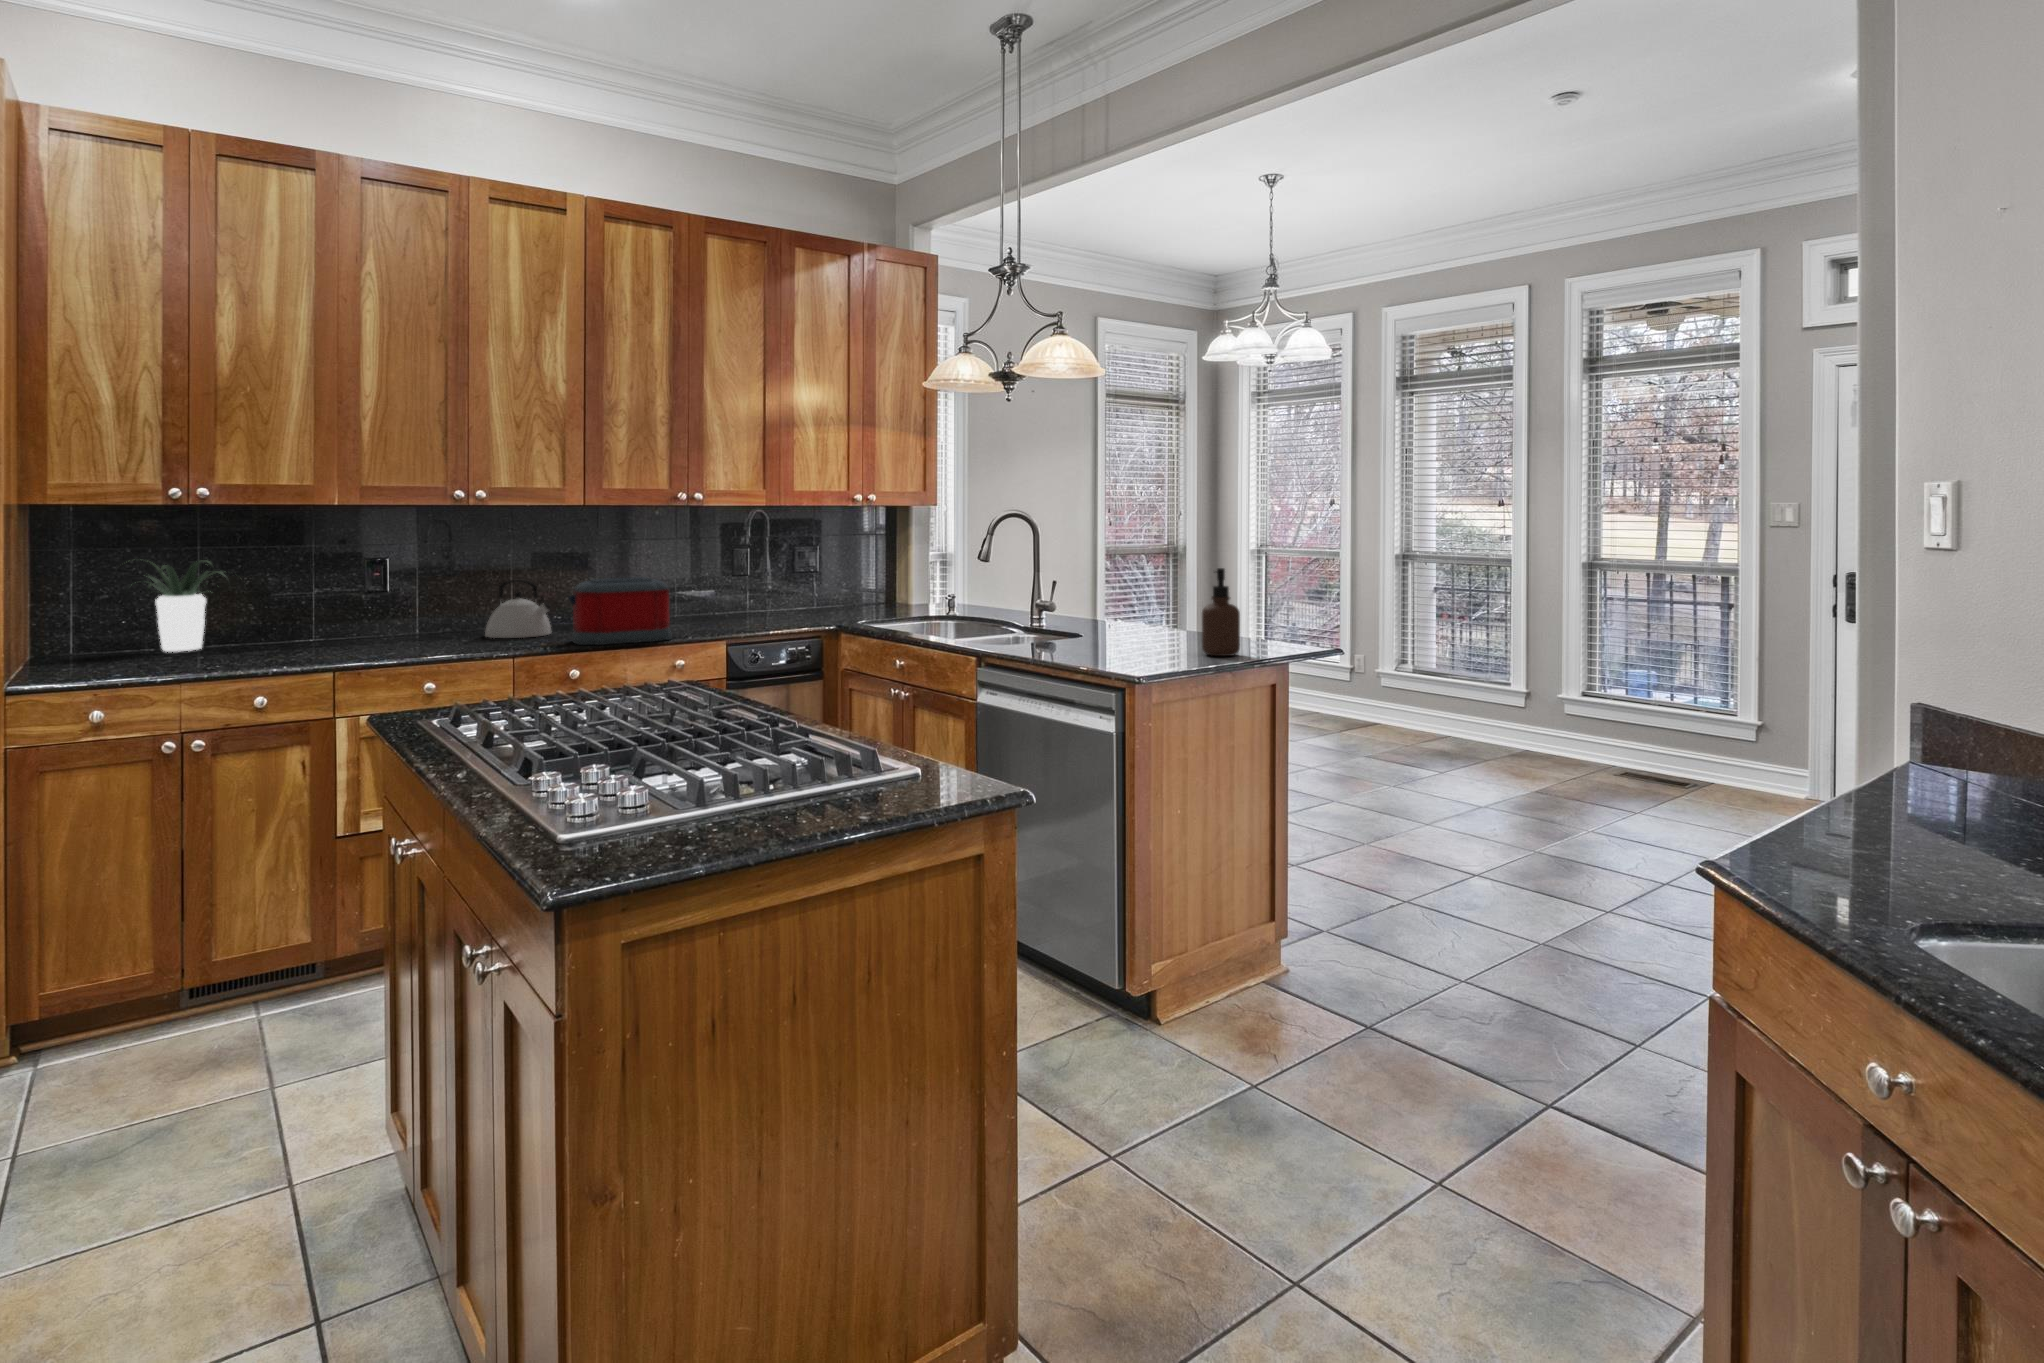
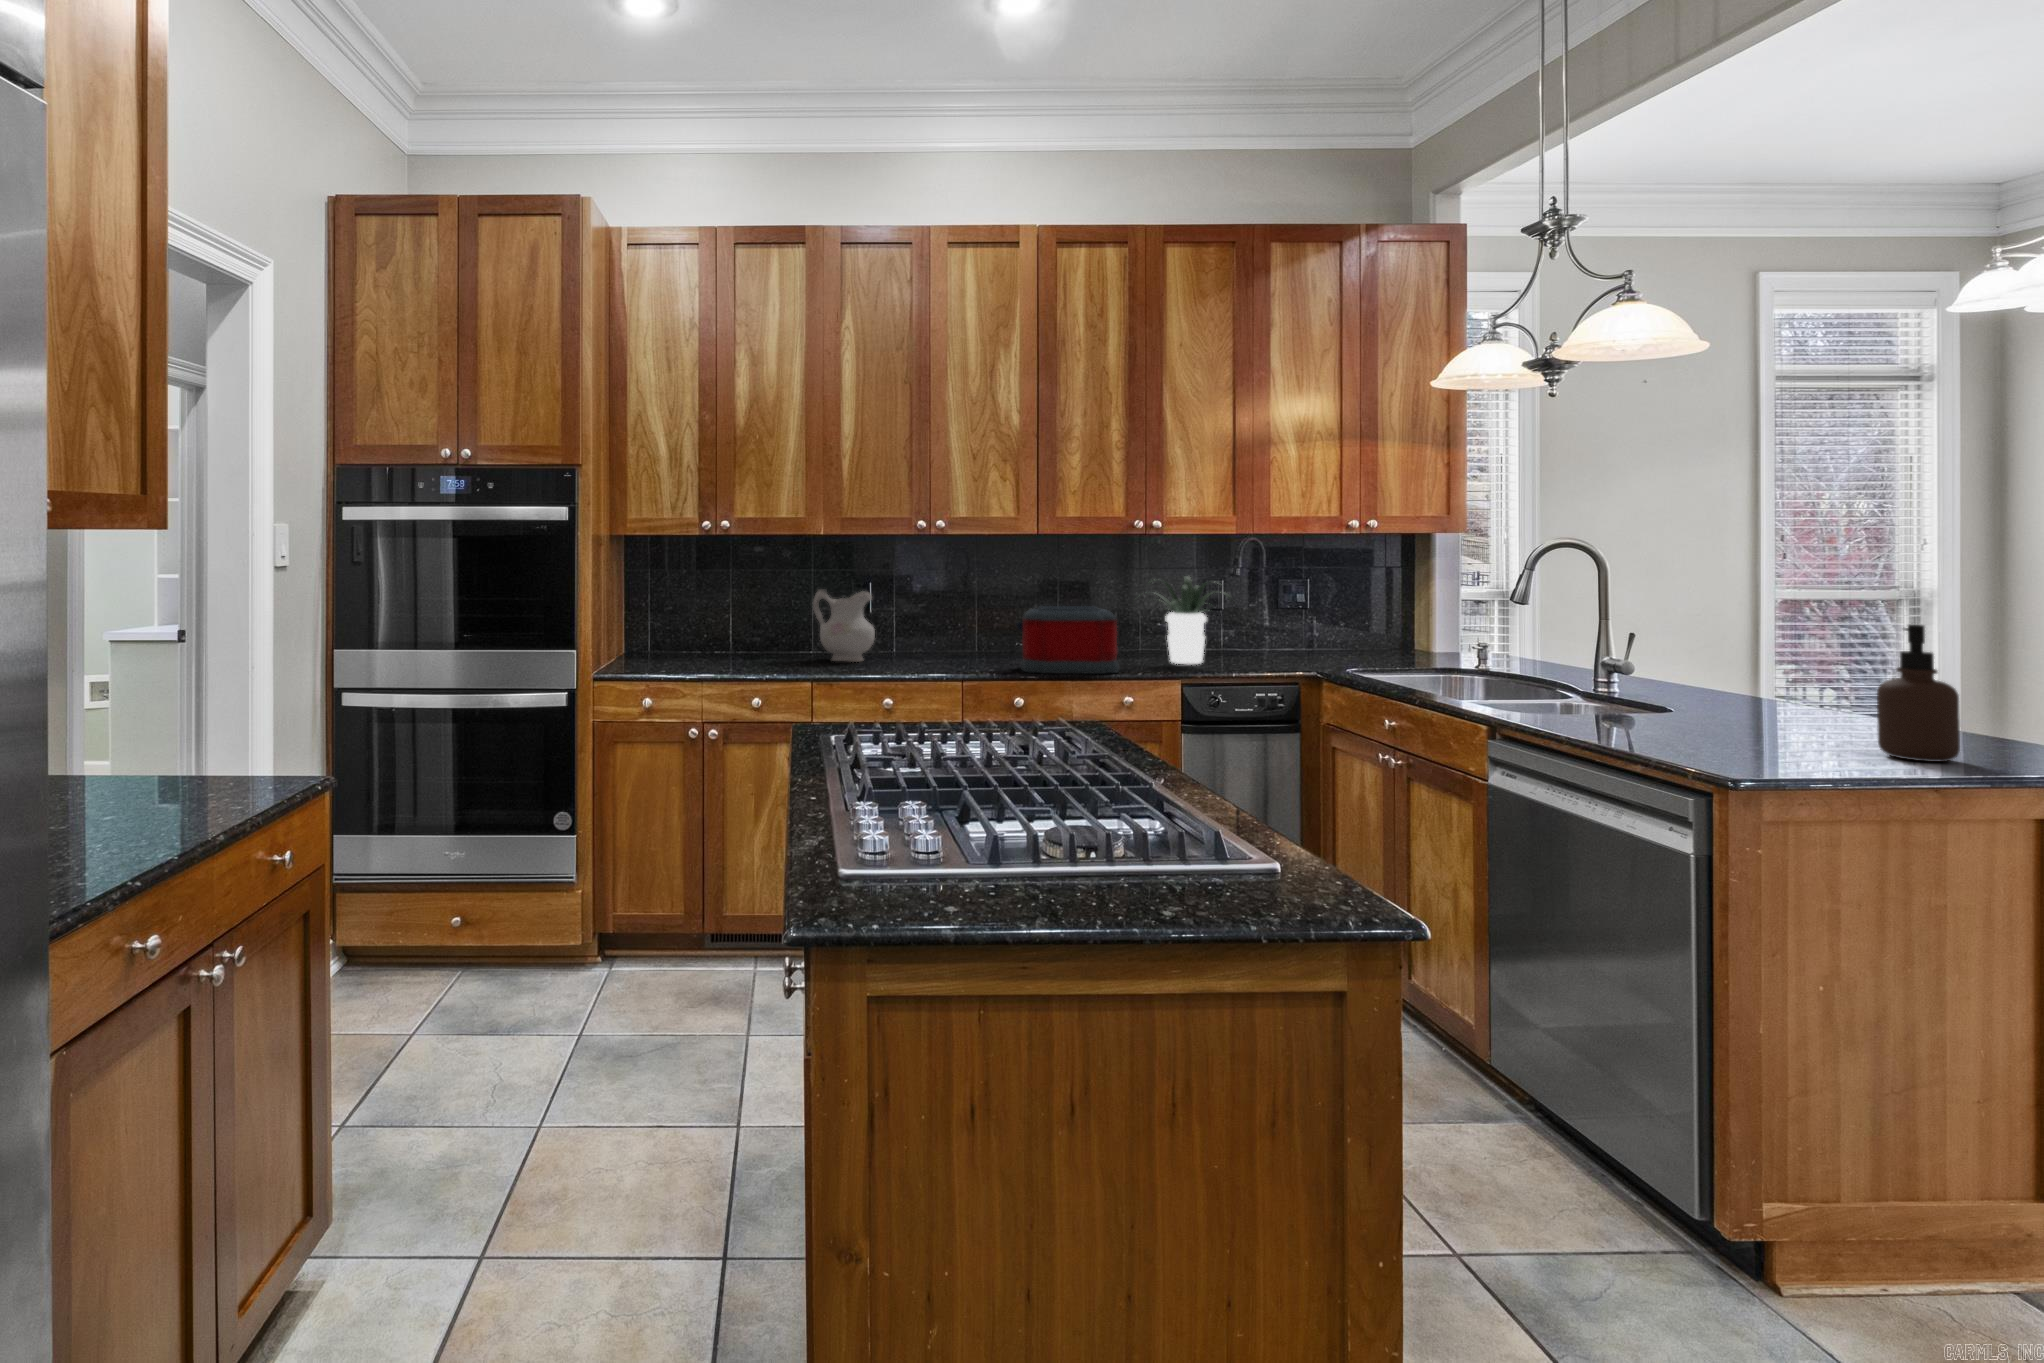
potted plant: present [147,560,227,652] -> present [1154,576,1230,664]
ceramic pitcher: none [320,568,400,649] -> present [813,589,875,662]
kettle: present [485,580,551,638] -> none [949,604,1010,661]

